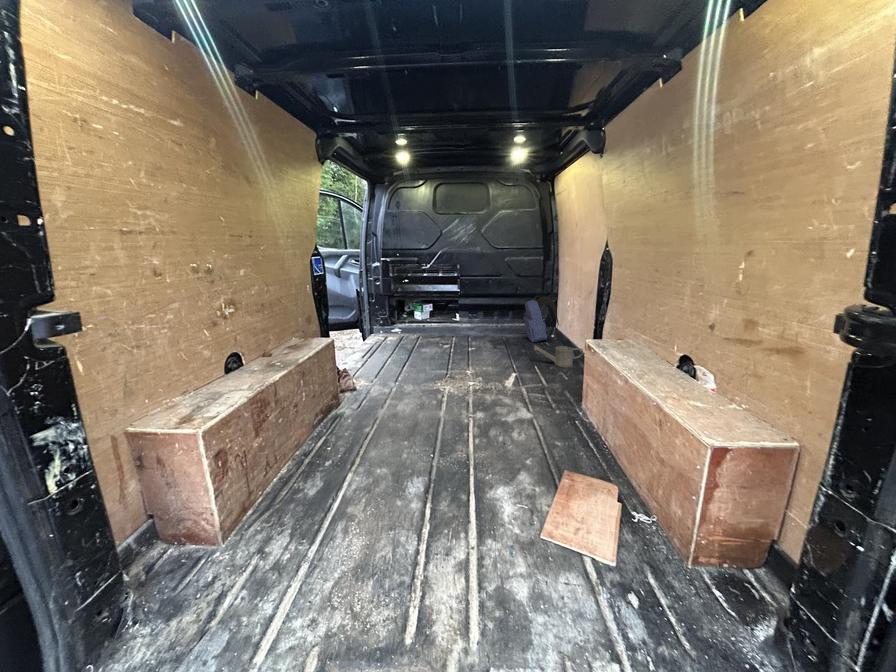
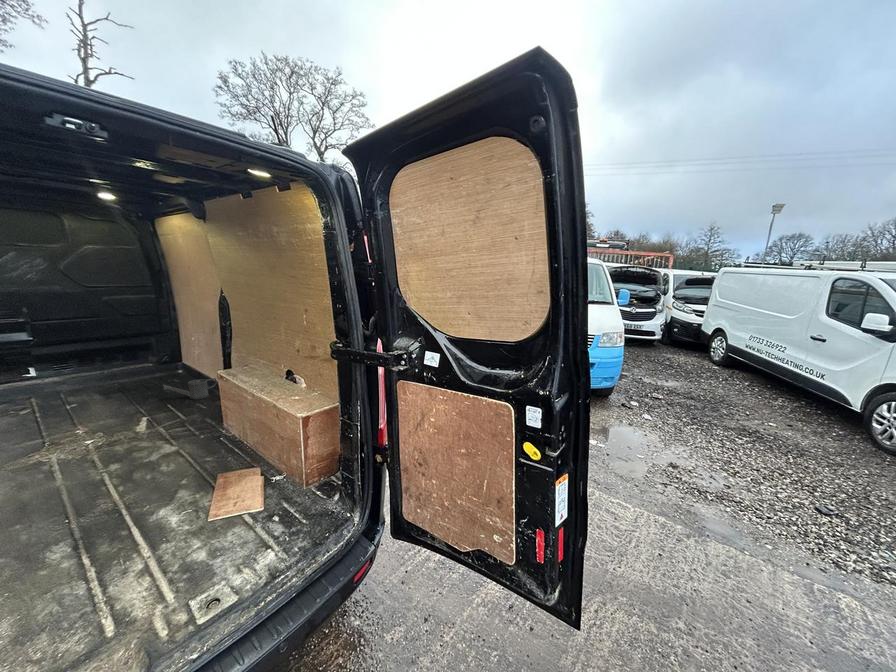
backpack: present [524,295,559,342] -> none [140,333,186,382]

